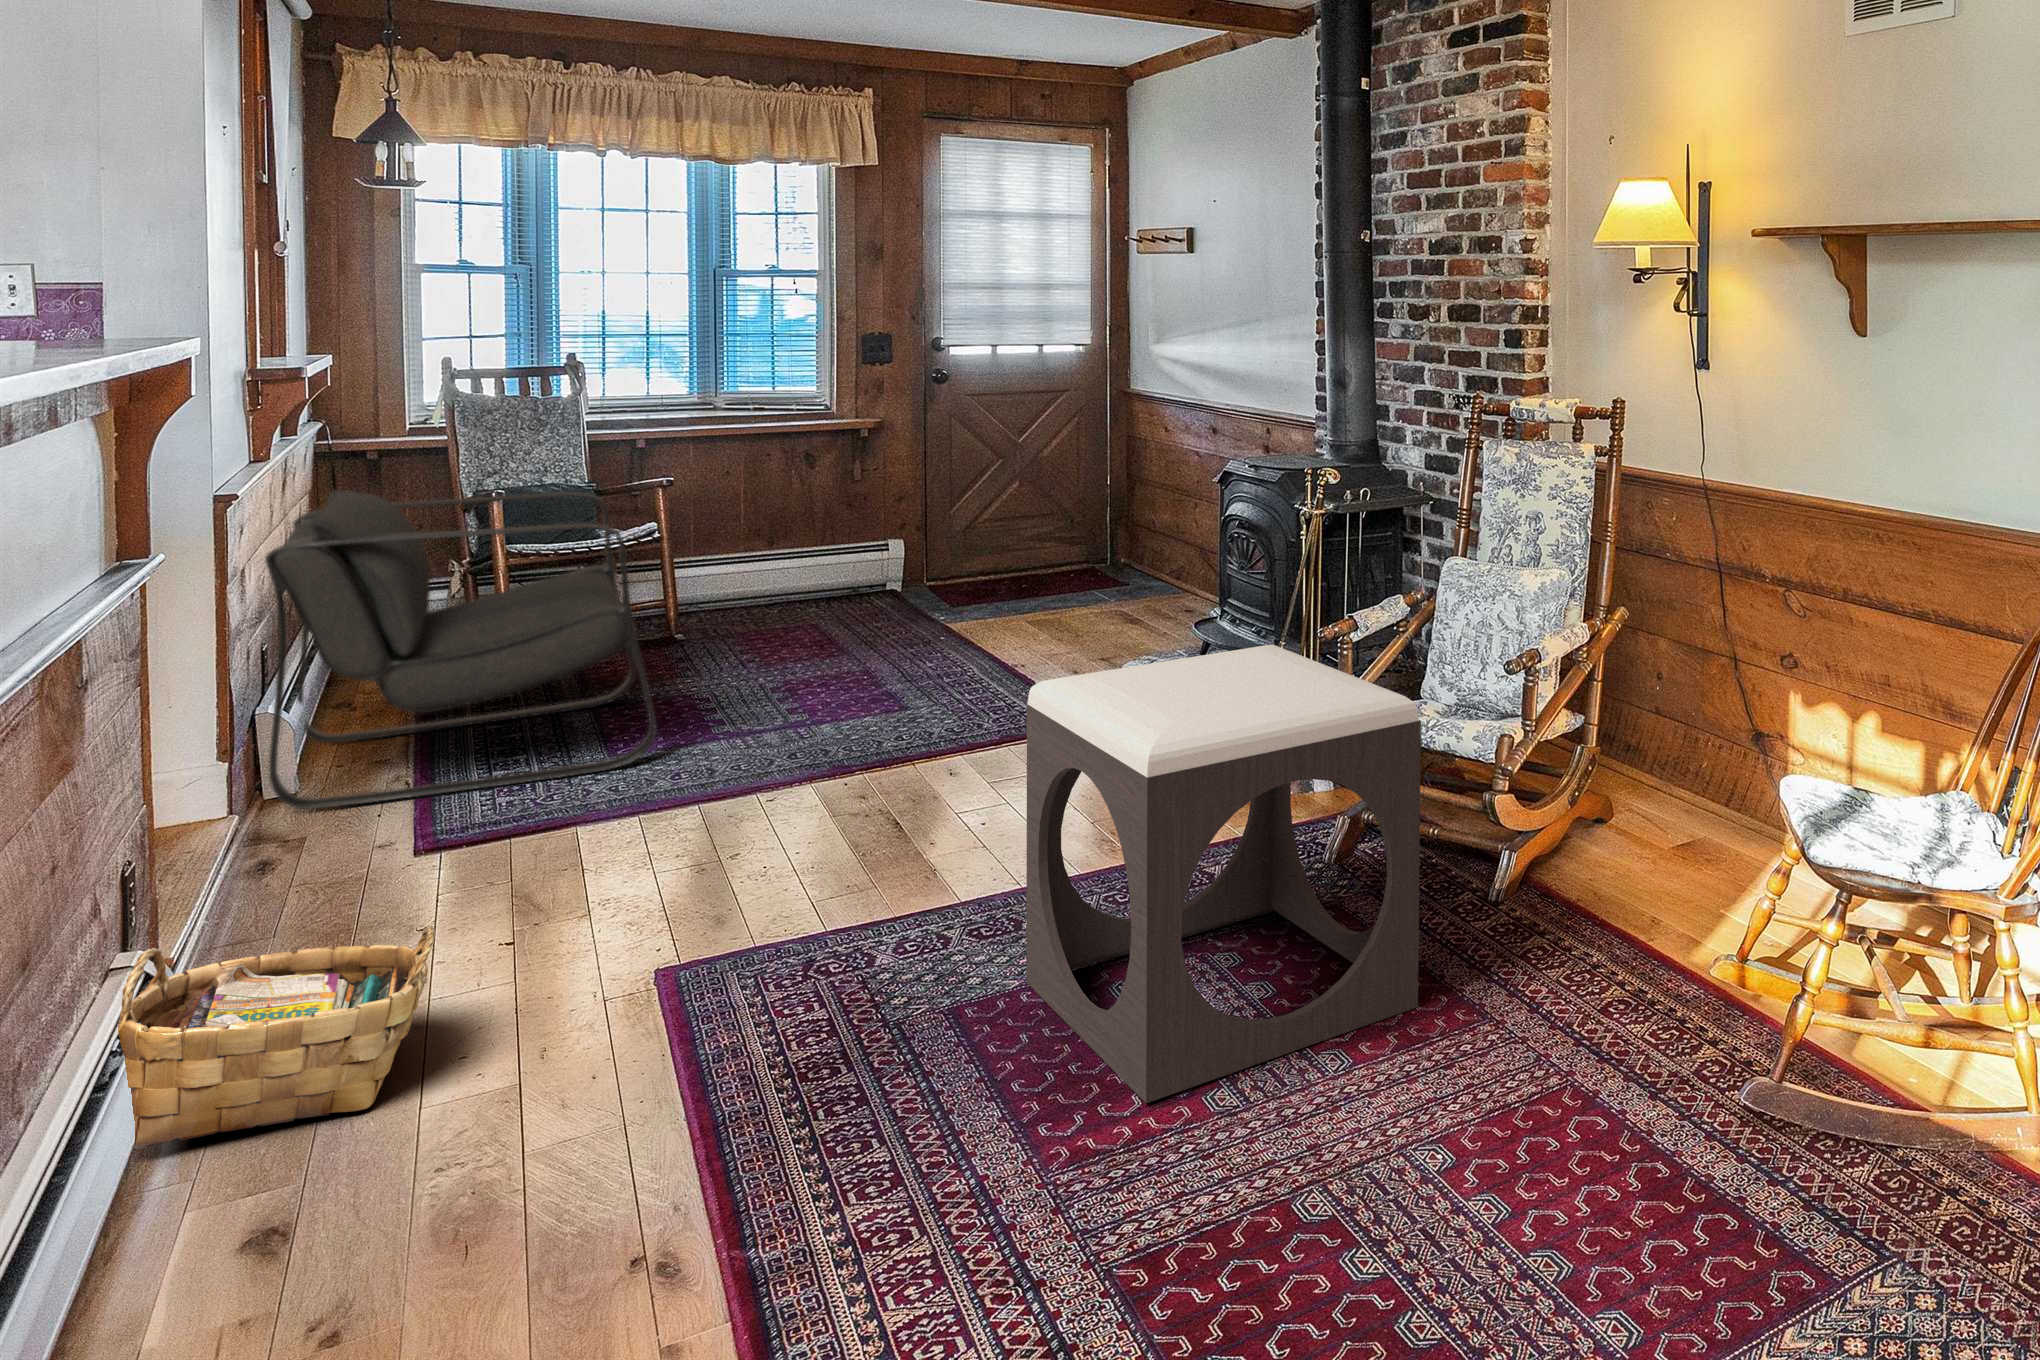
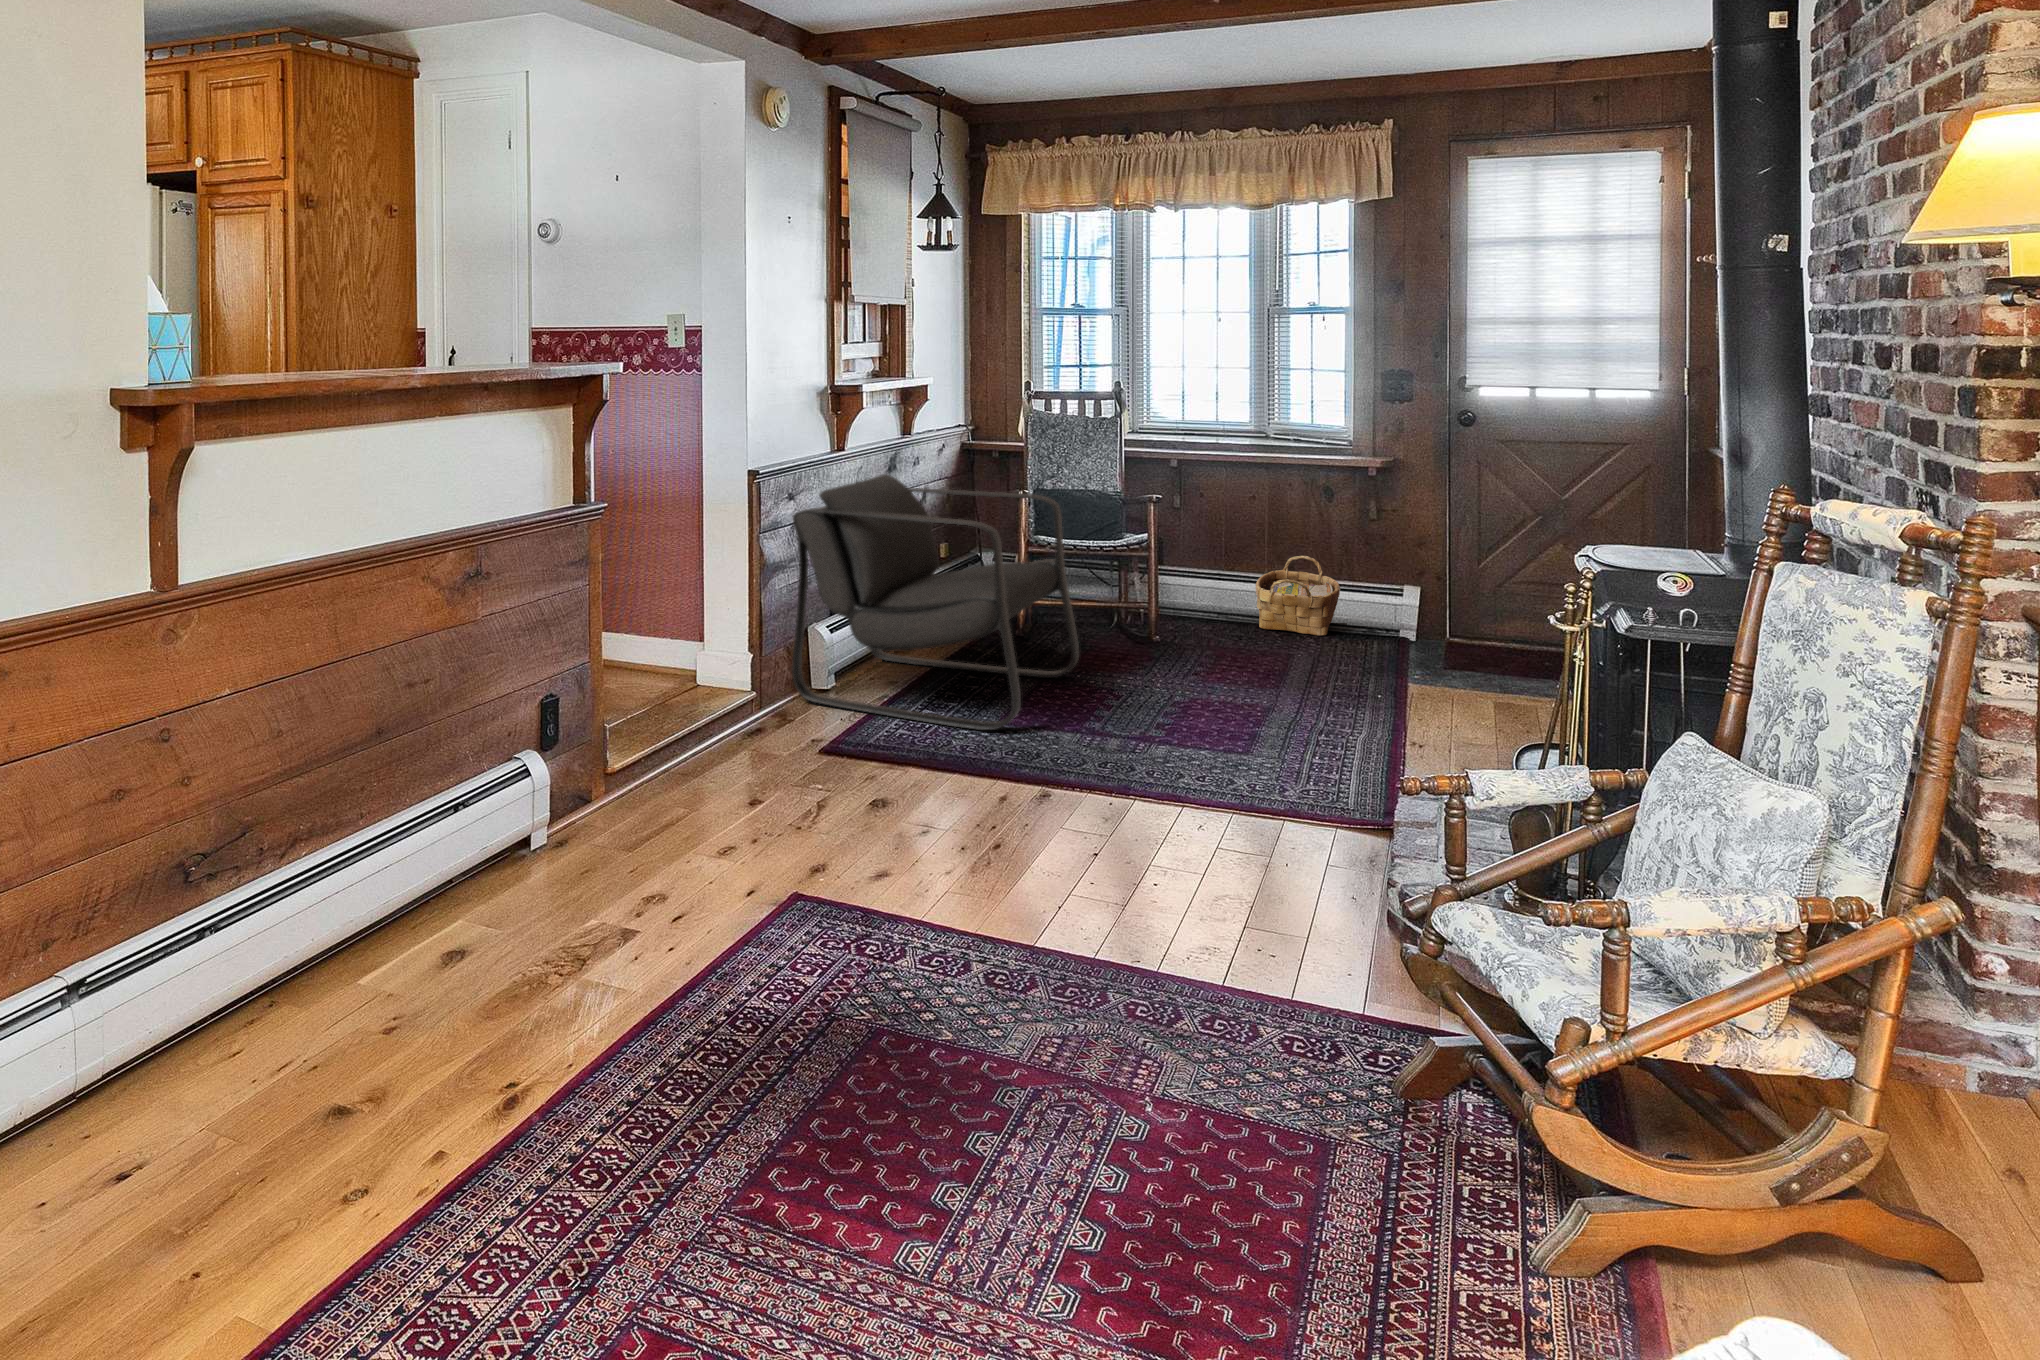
footstool: present [1026,645,1421,1103] -> none [858,736,1260,1307]
woven basket: present [118,926,436,1149] -> present [1256,556,1340,636]

